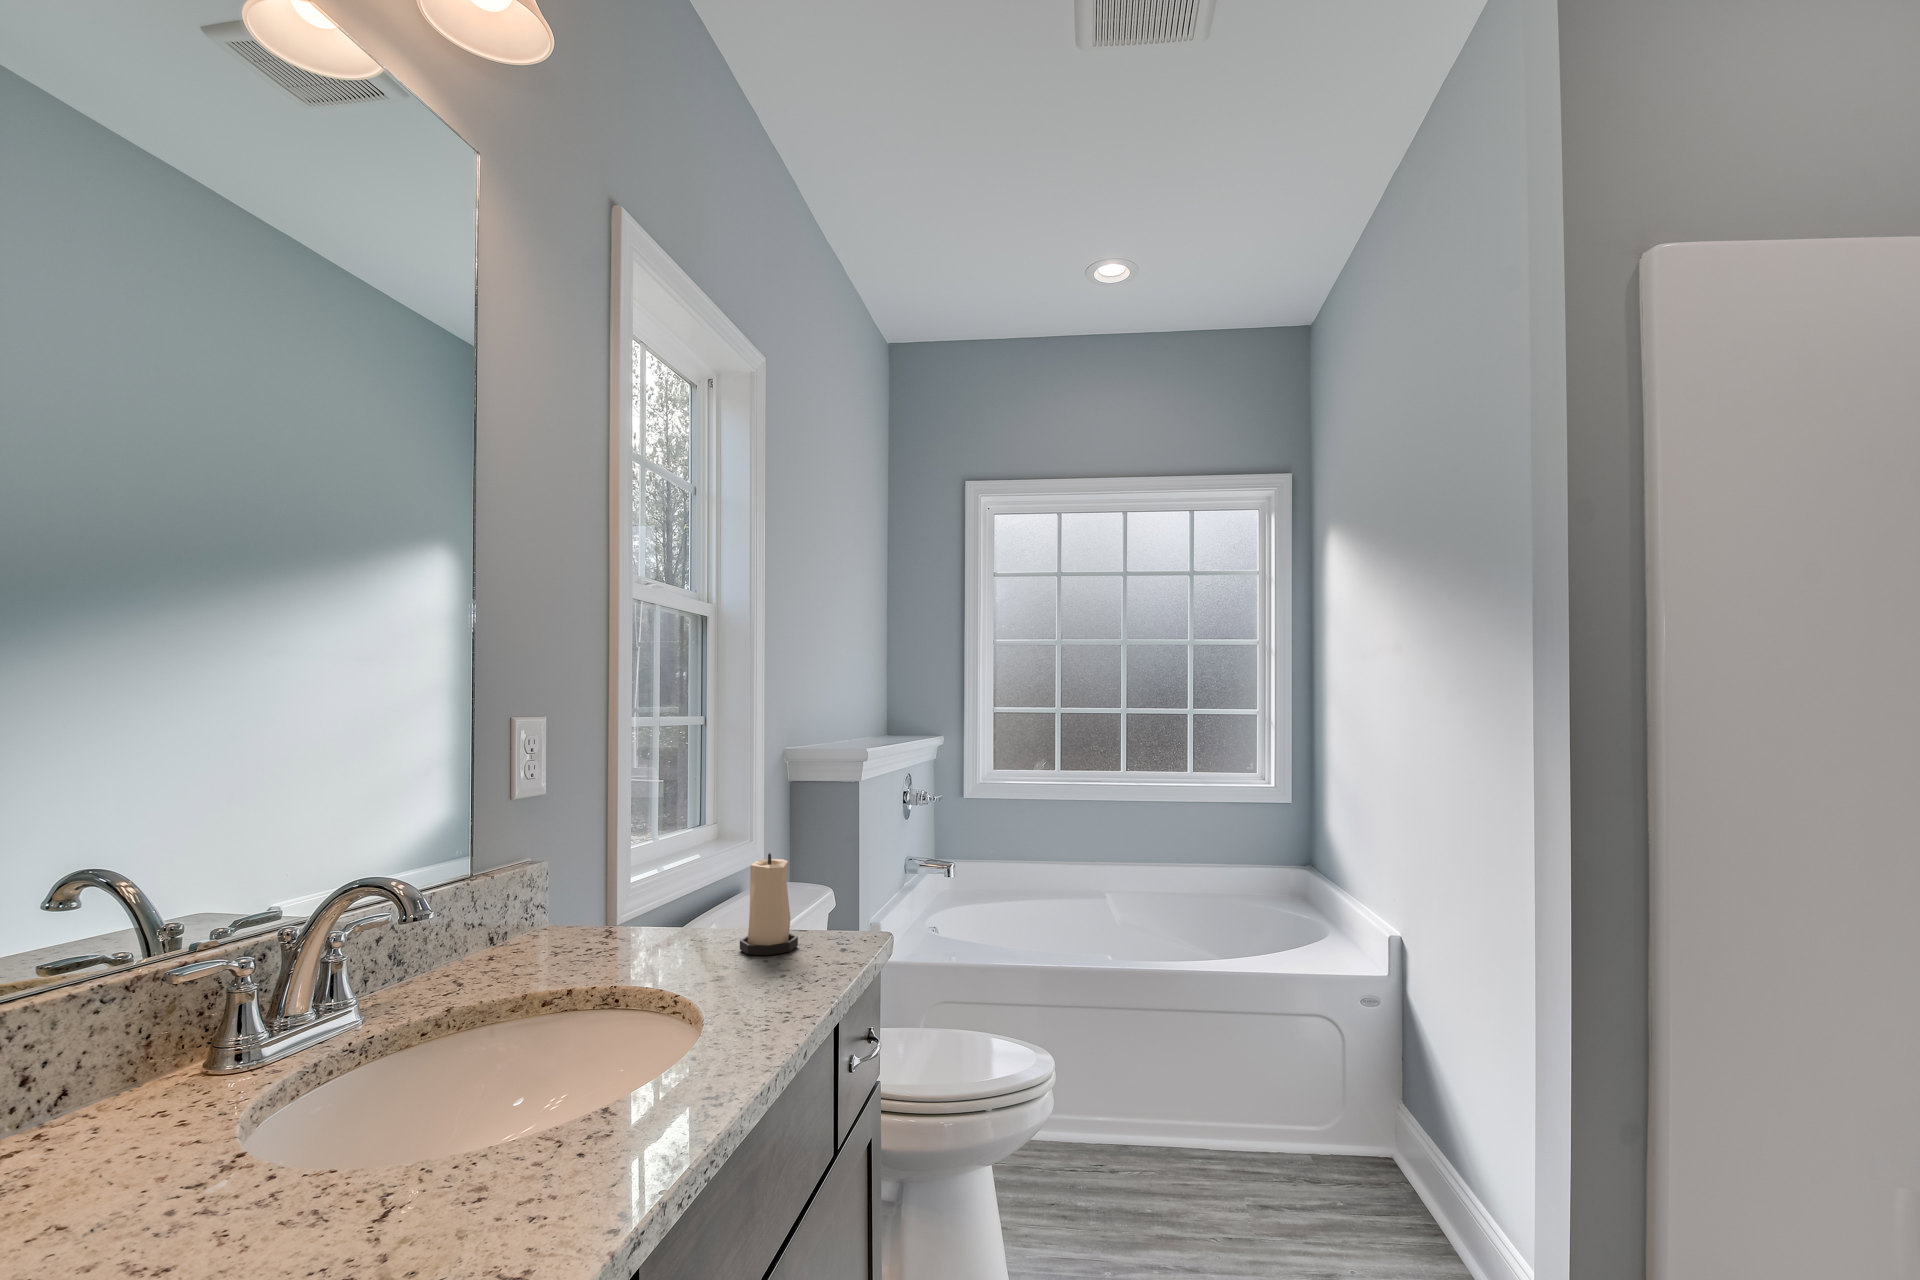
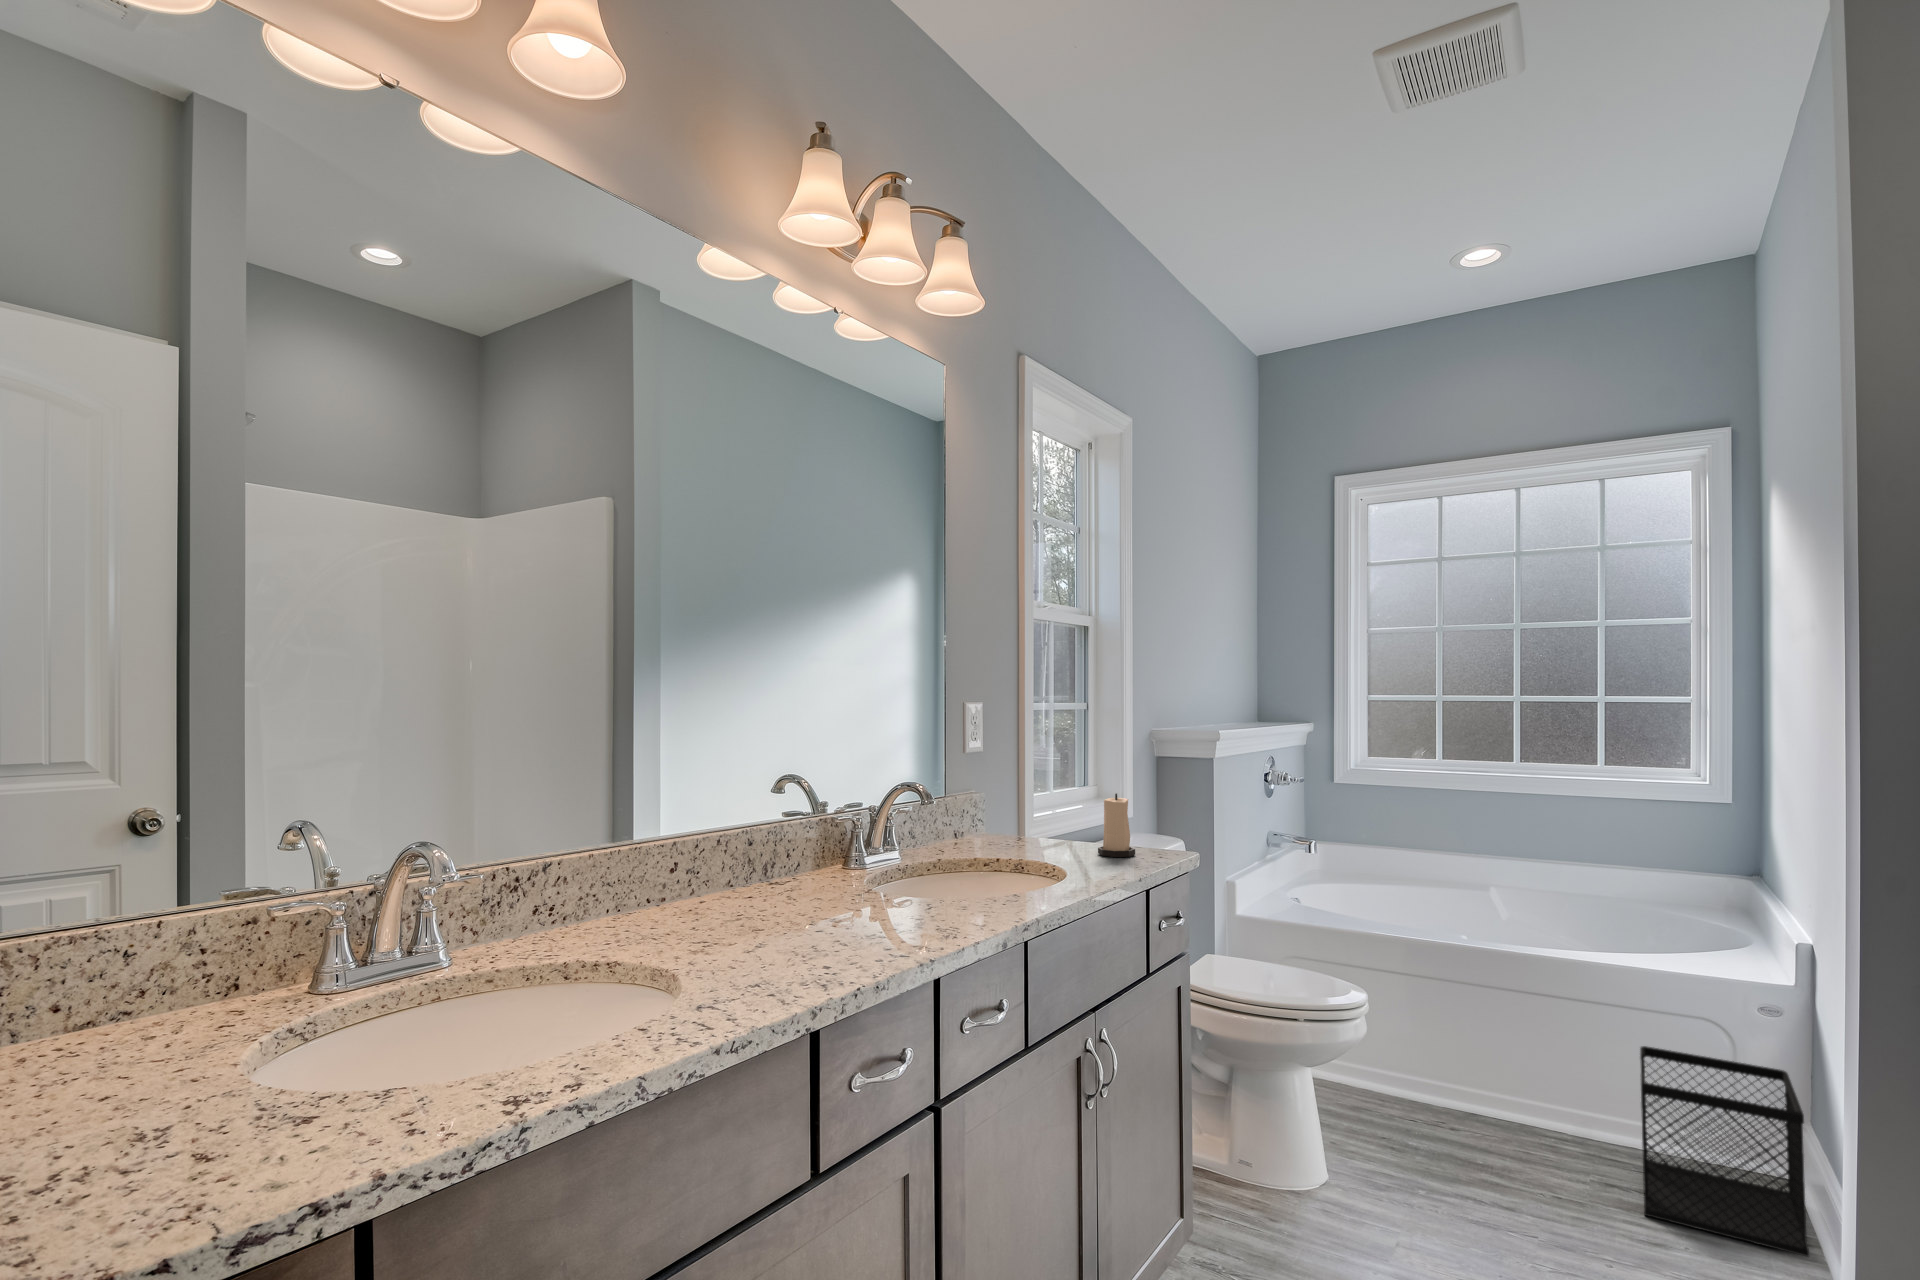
wastebasket: none [1277,1053,1448,1258] -> present [1640,1046,1809,1257]

